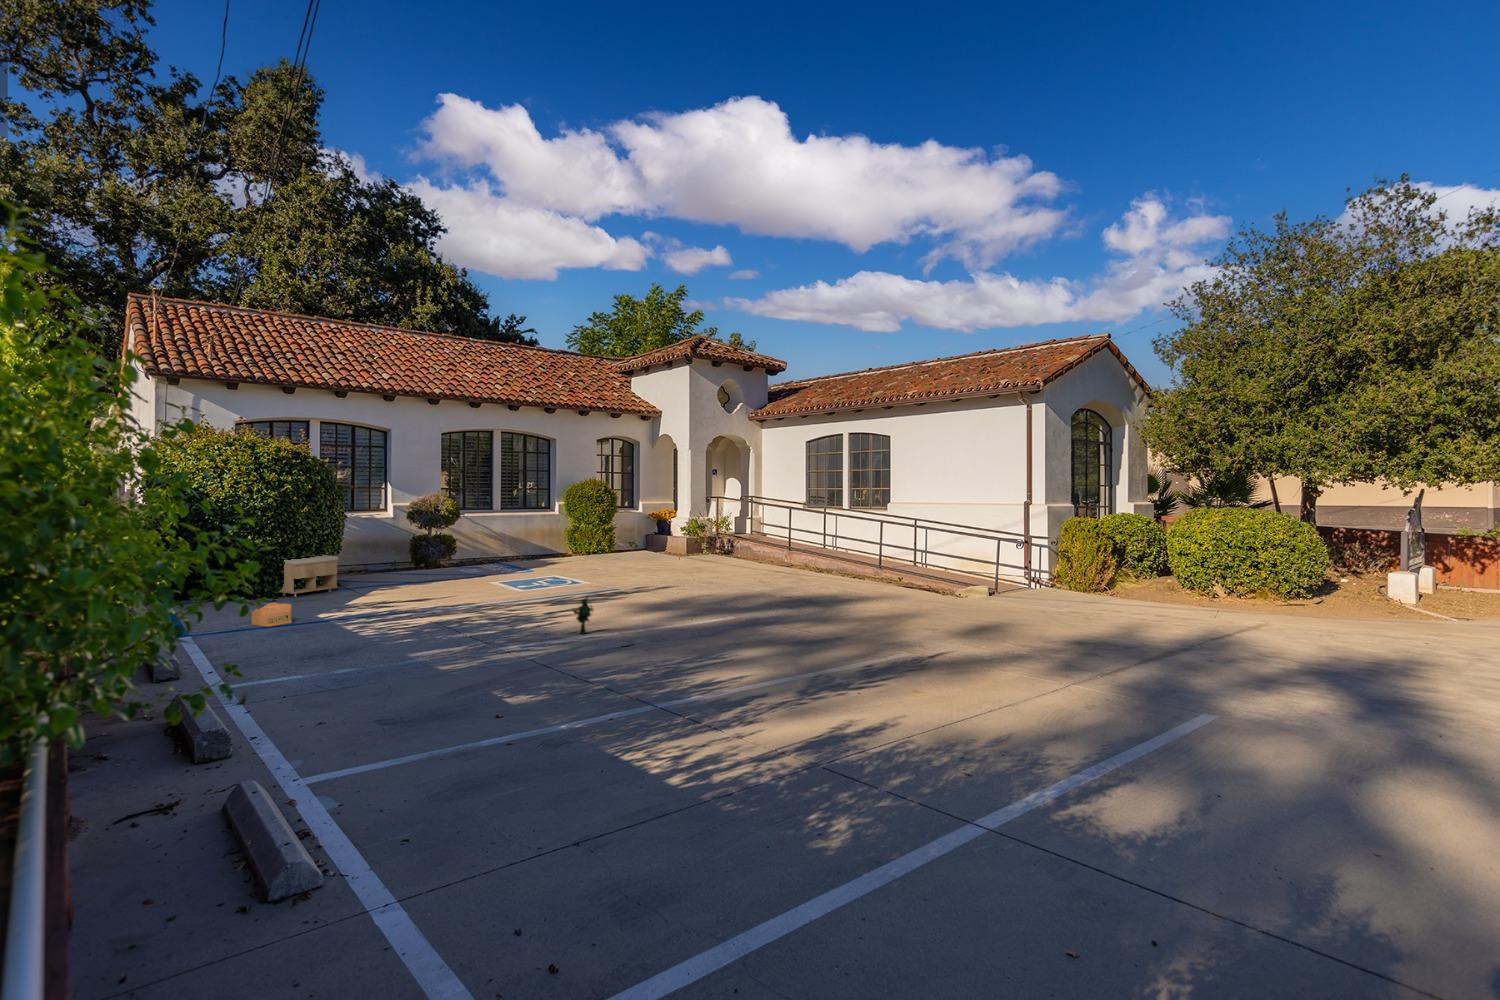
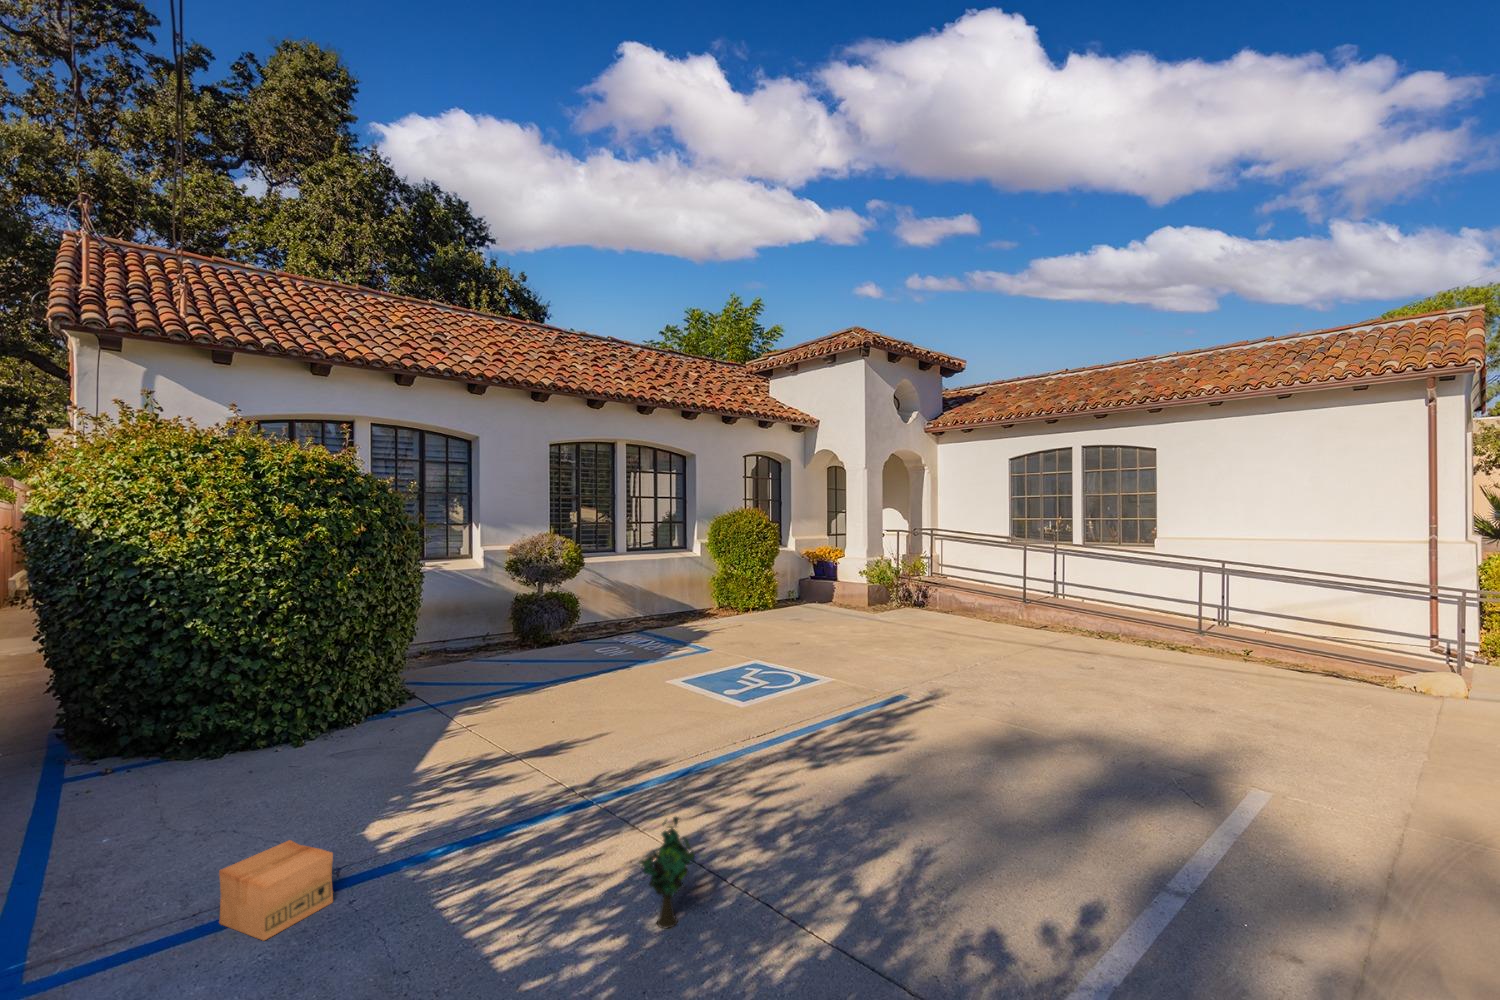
storage bench: present [279,555,338,597] -> none [295,656,416,752]
decorative plant: present [573,596,593,634] -> present [639,817,695,928]

